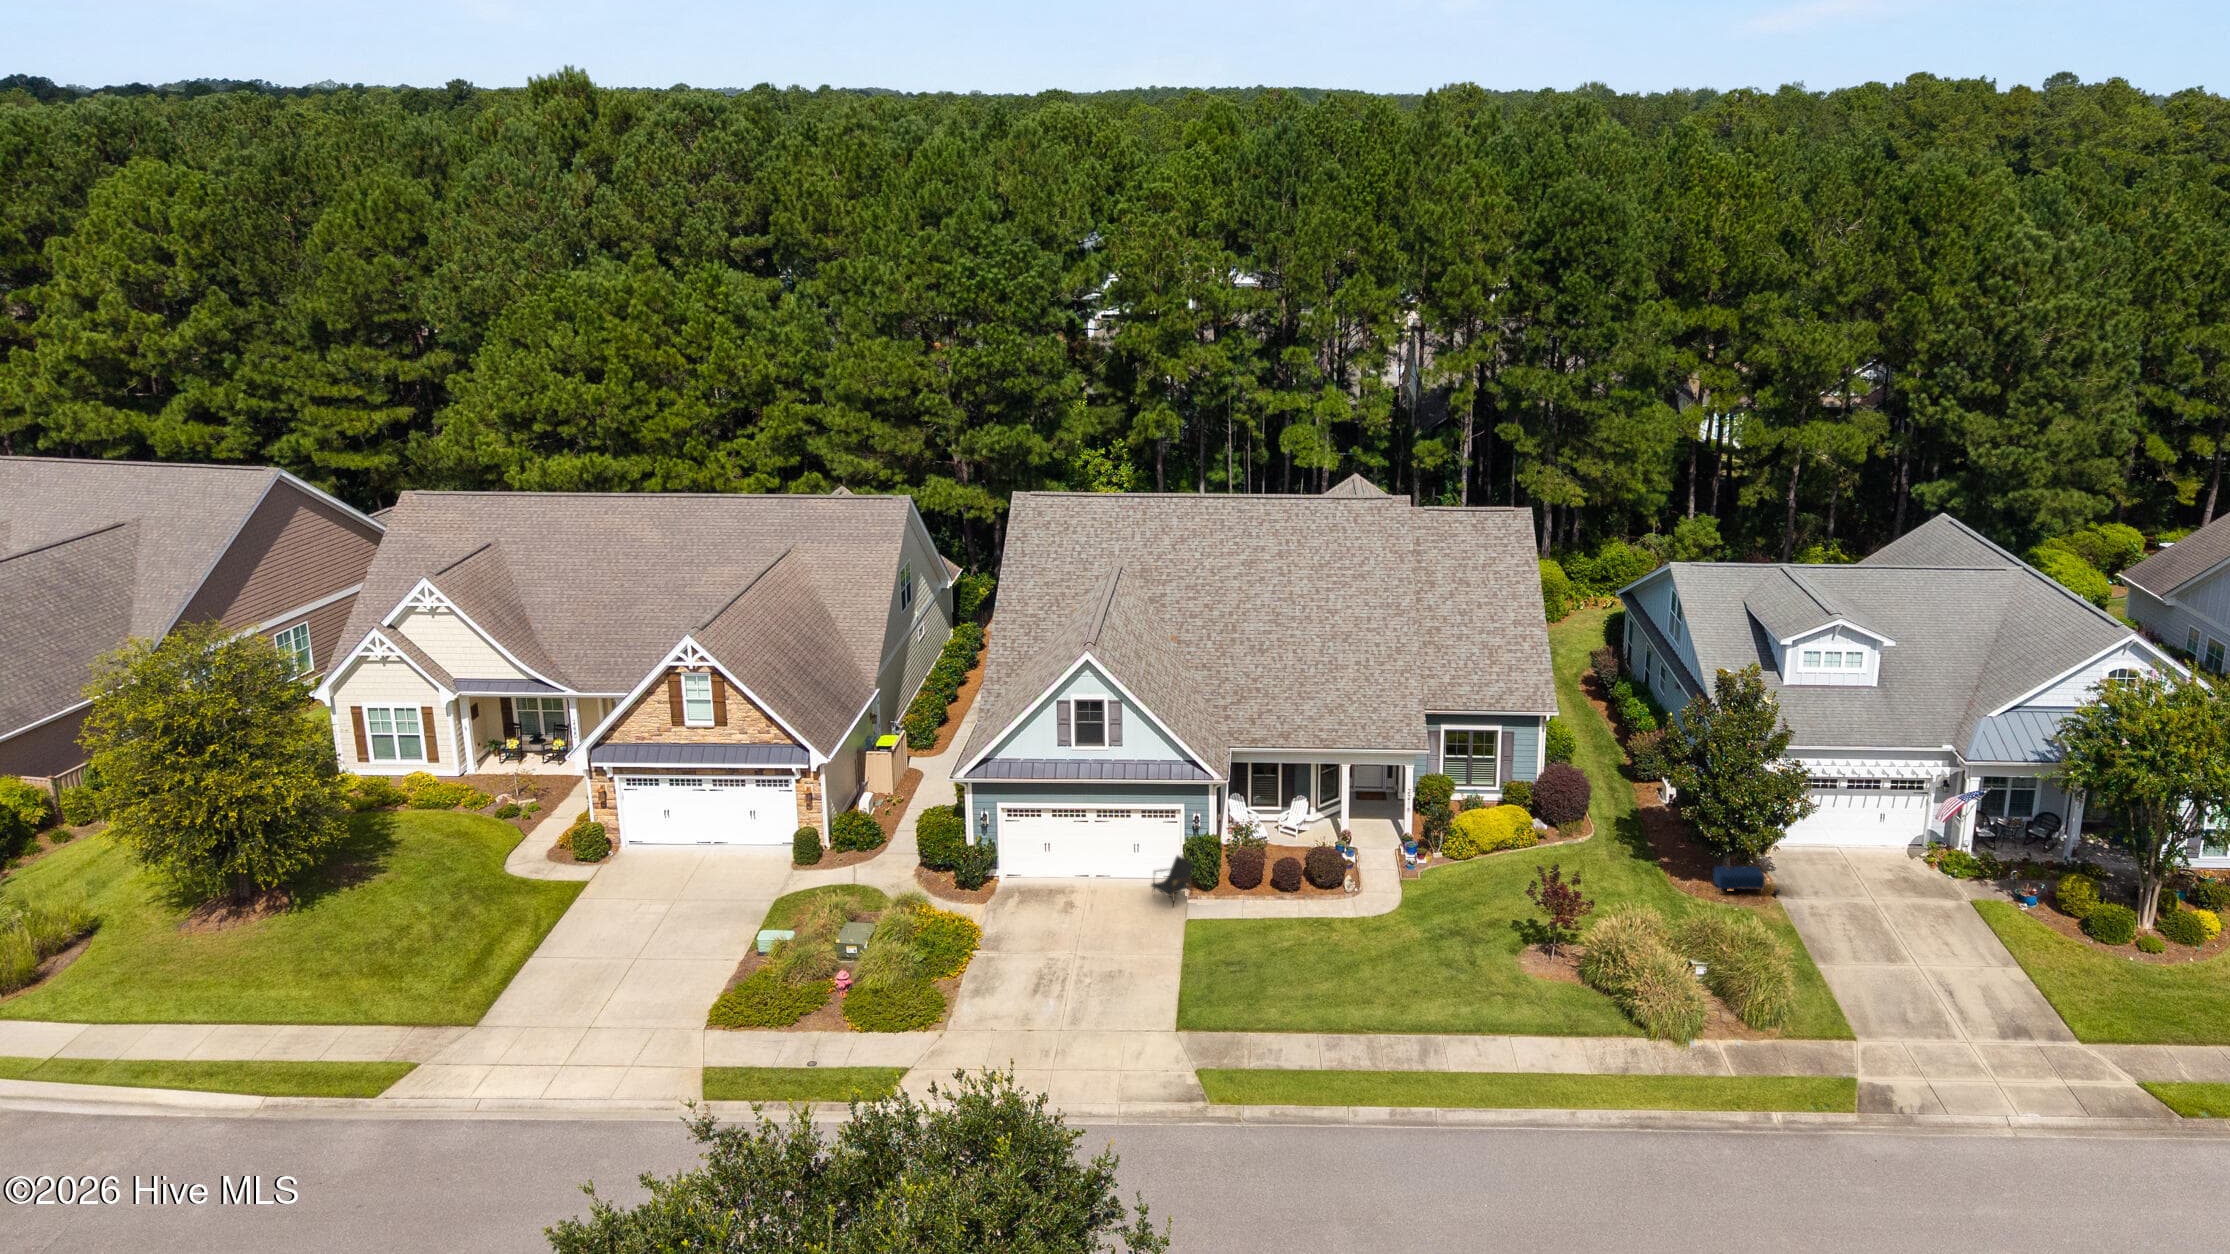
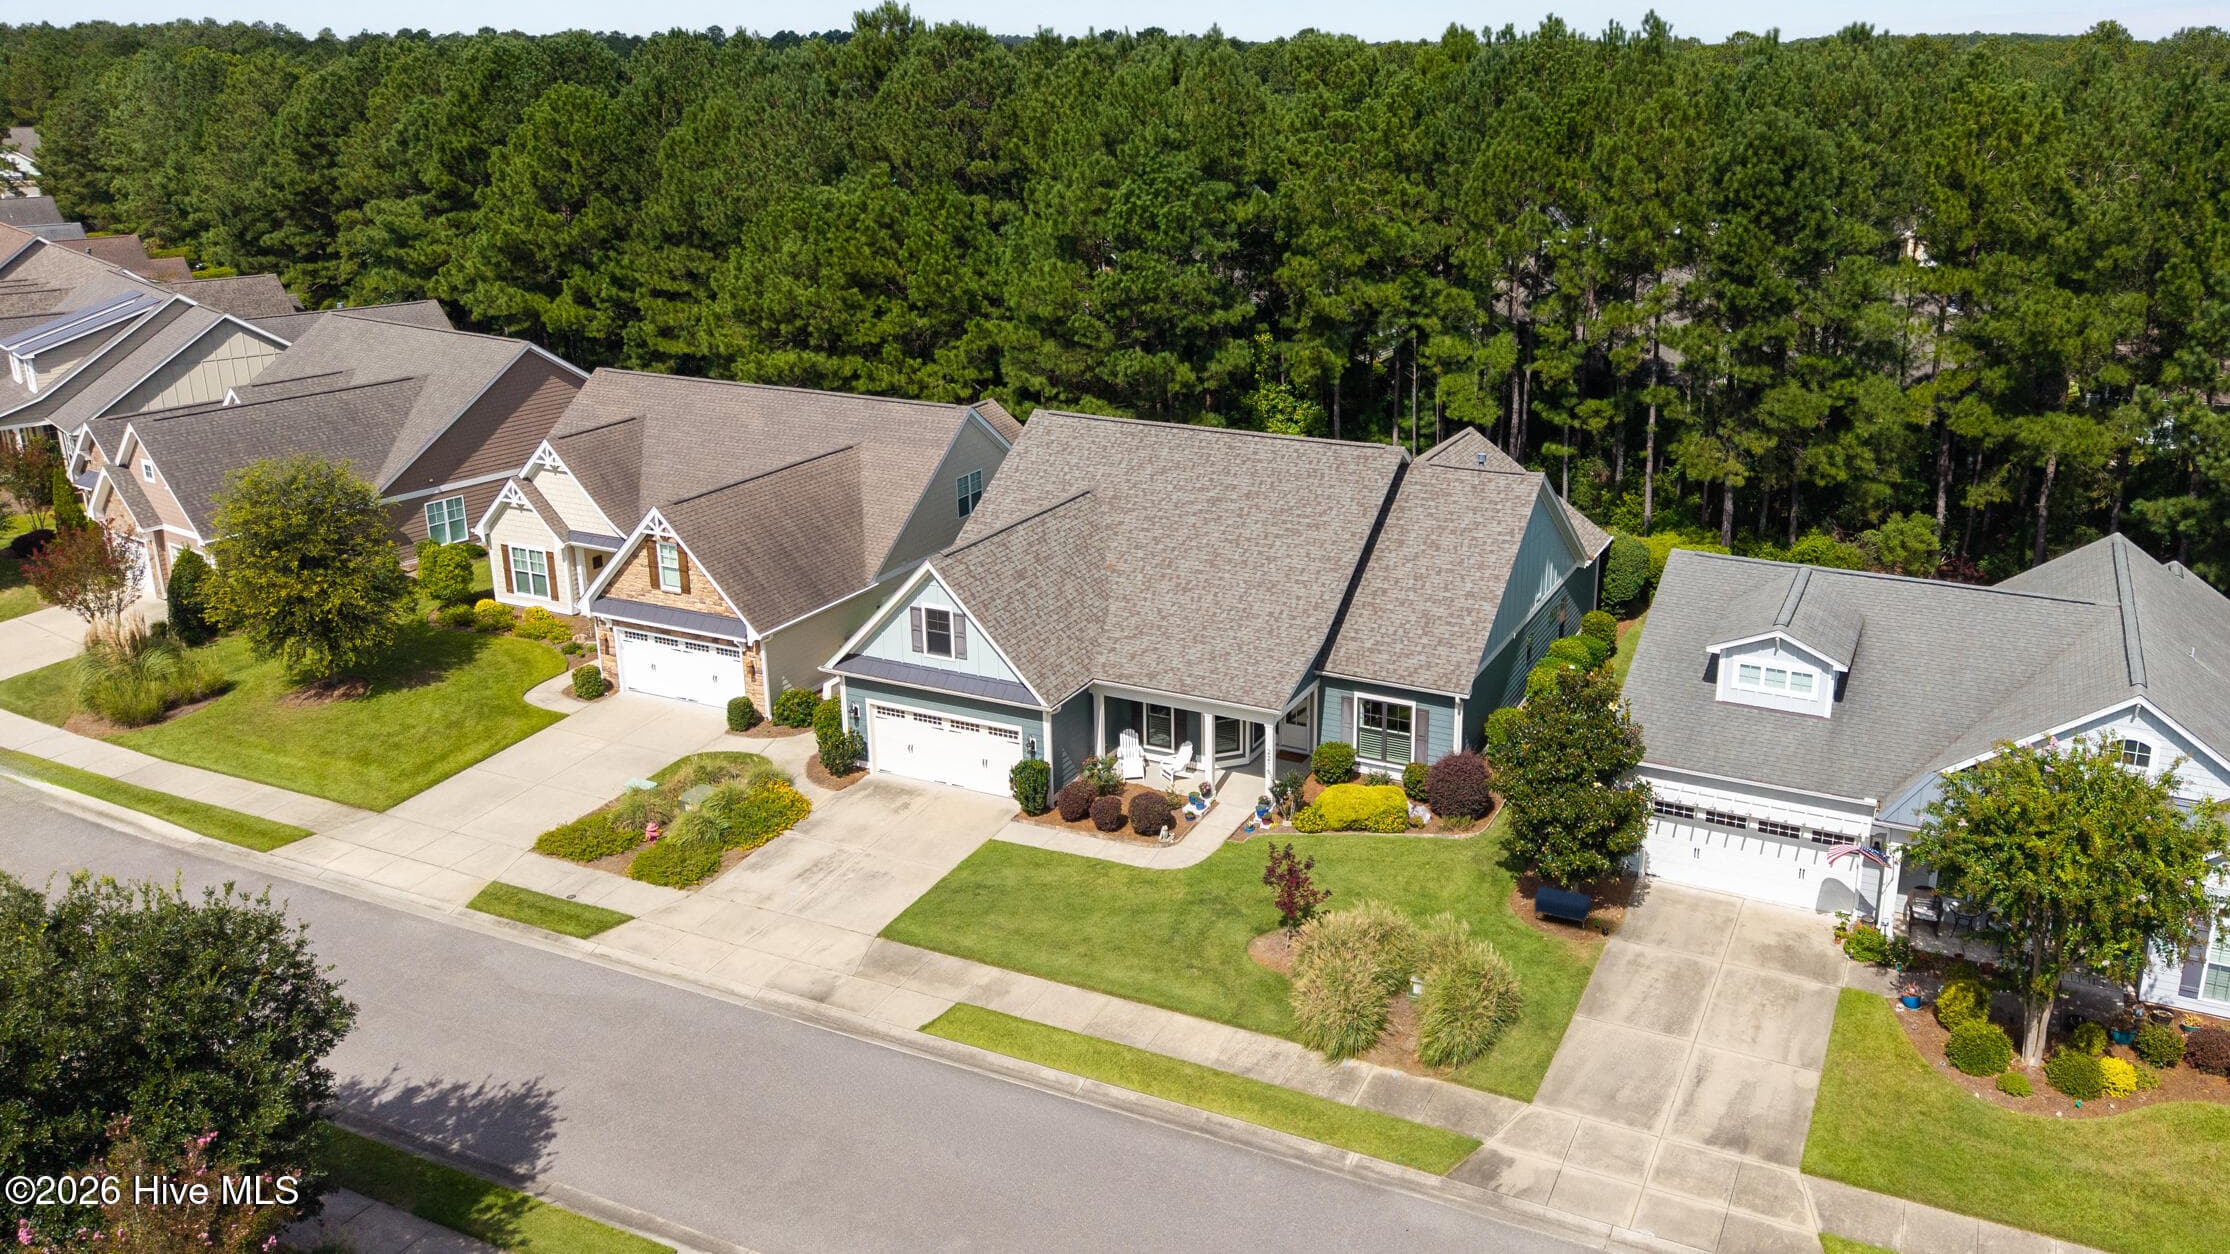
lounge chair: present [1151,856,1193,902] -> none [972,773,1010,822]

